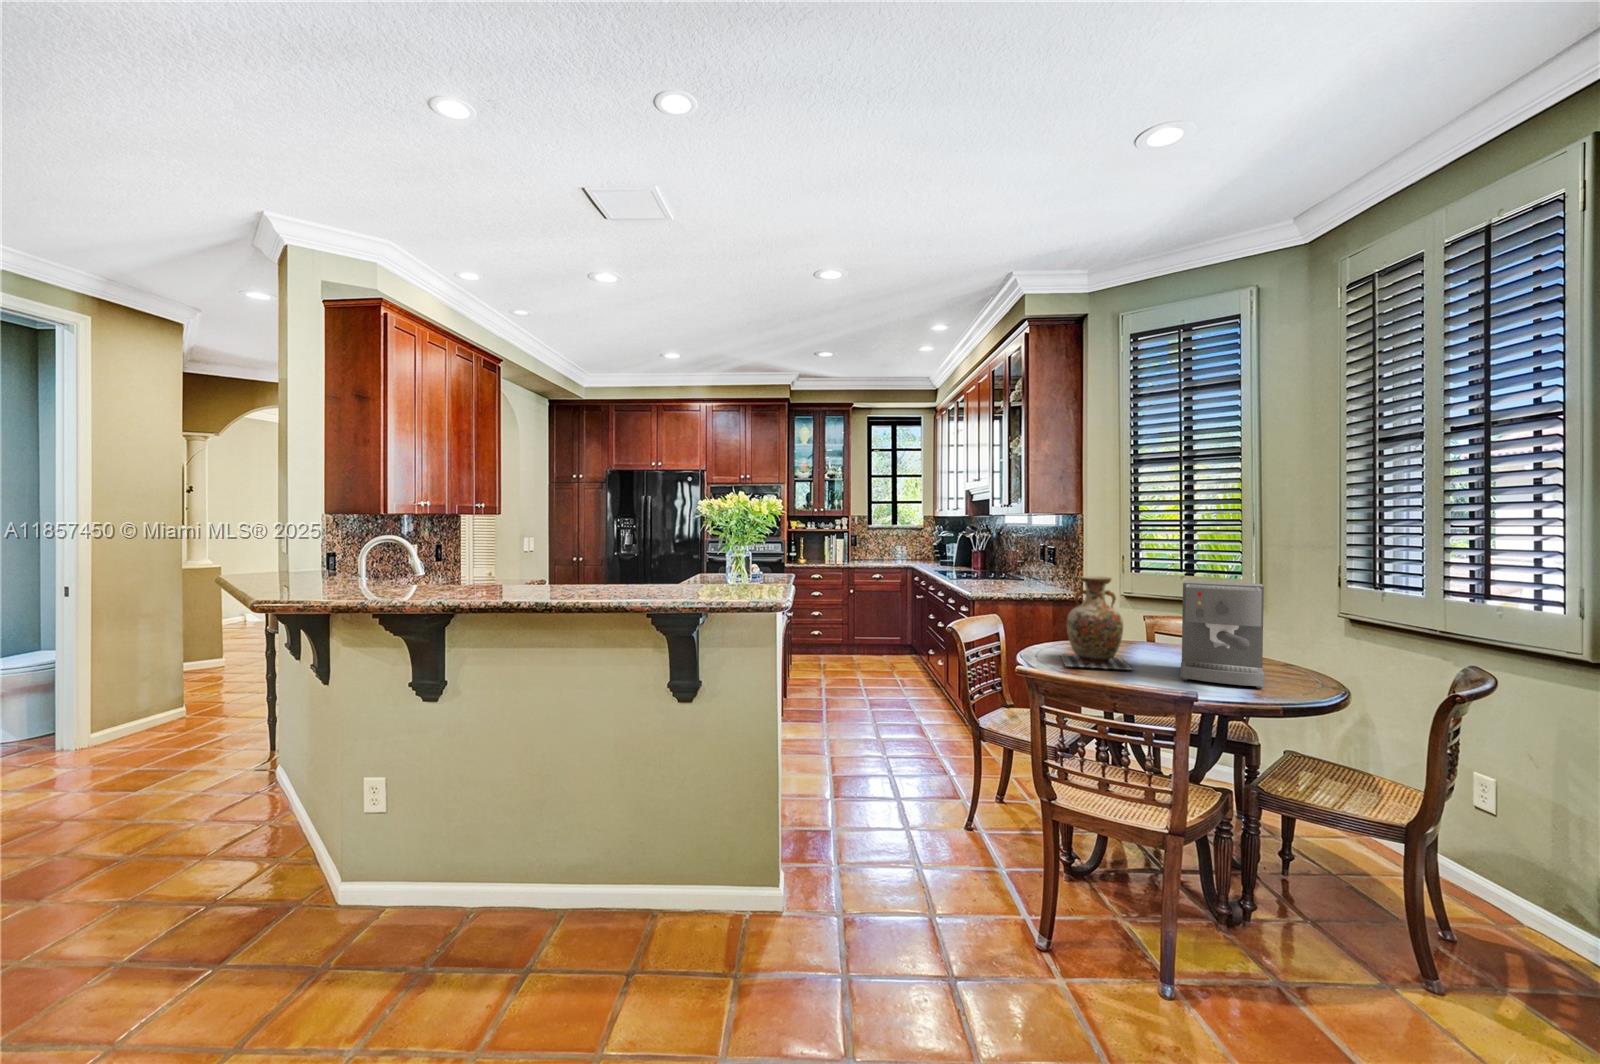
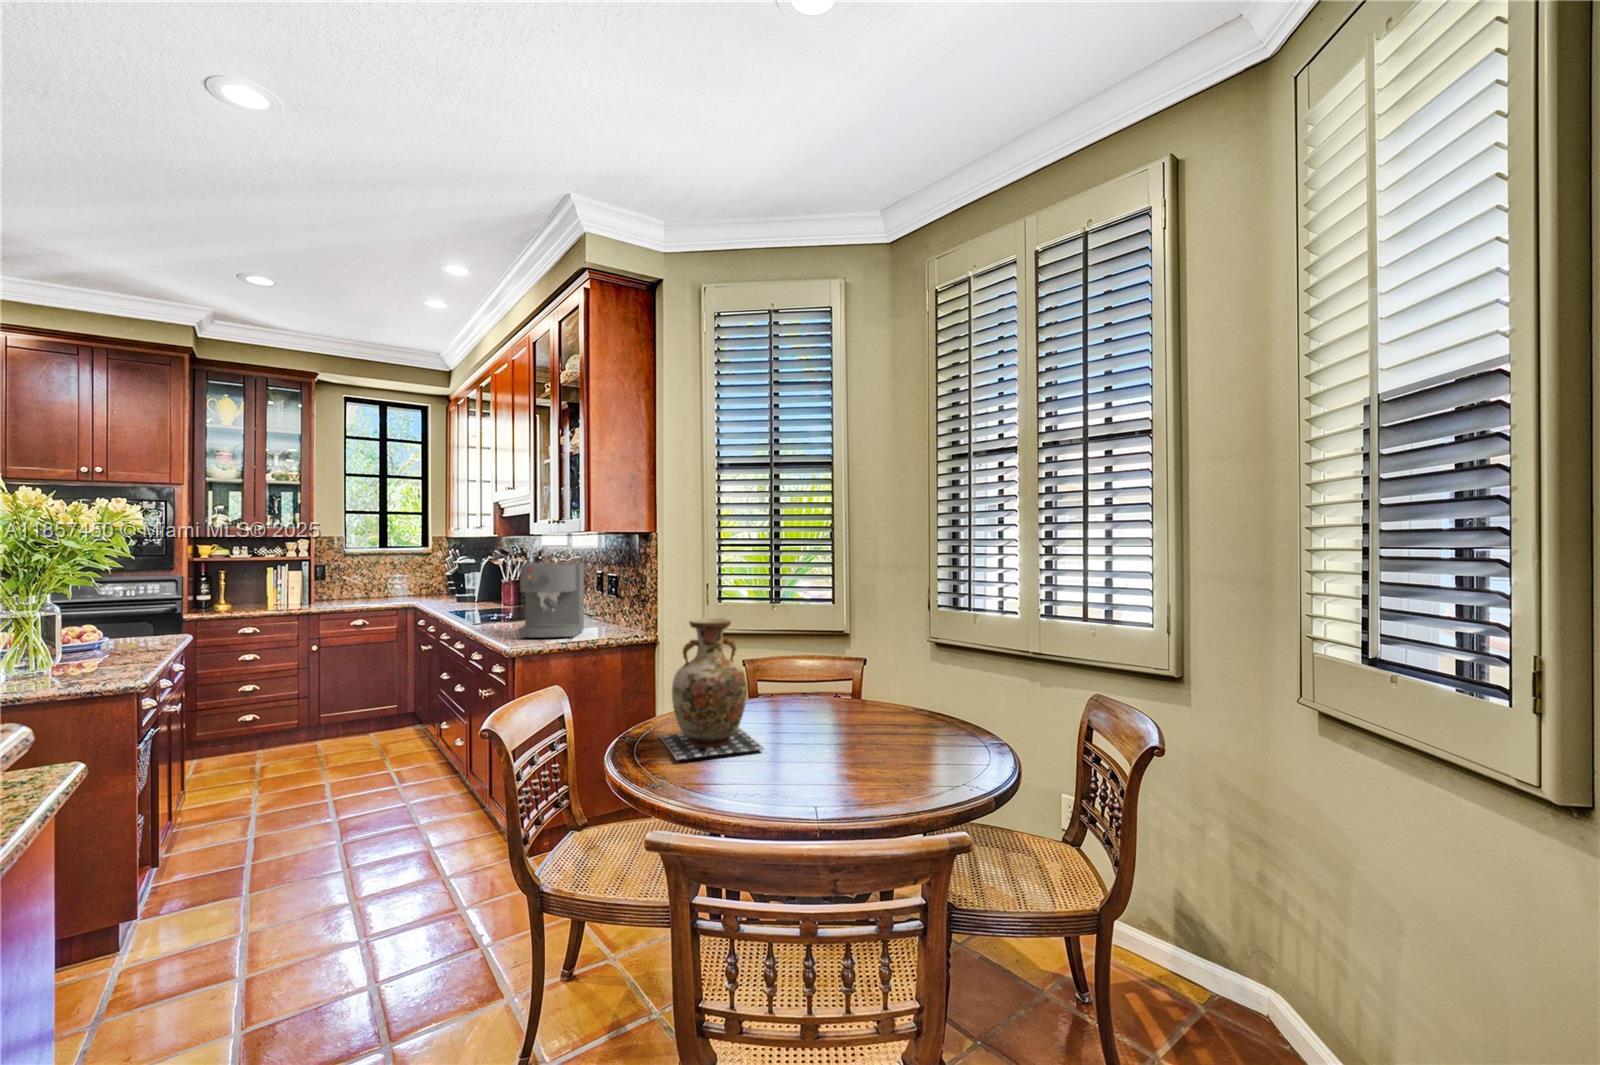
coffee maker: present [1180,580,1265,688] -> present [518,562,584,639]

